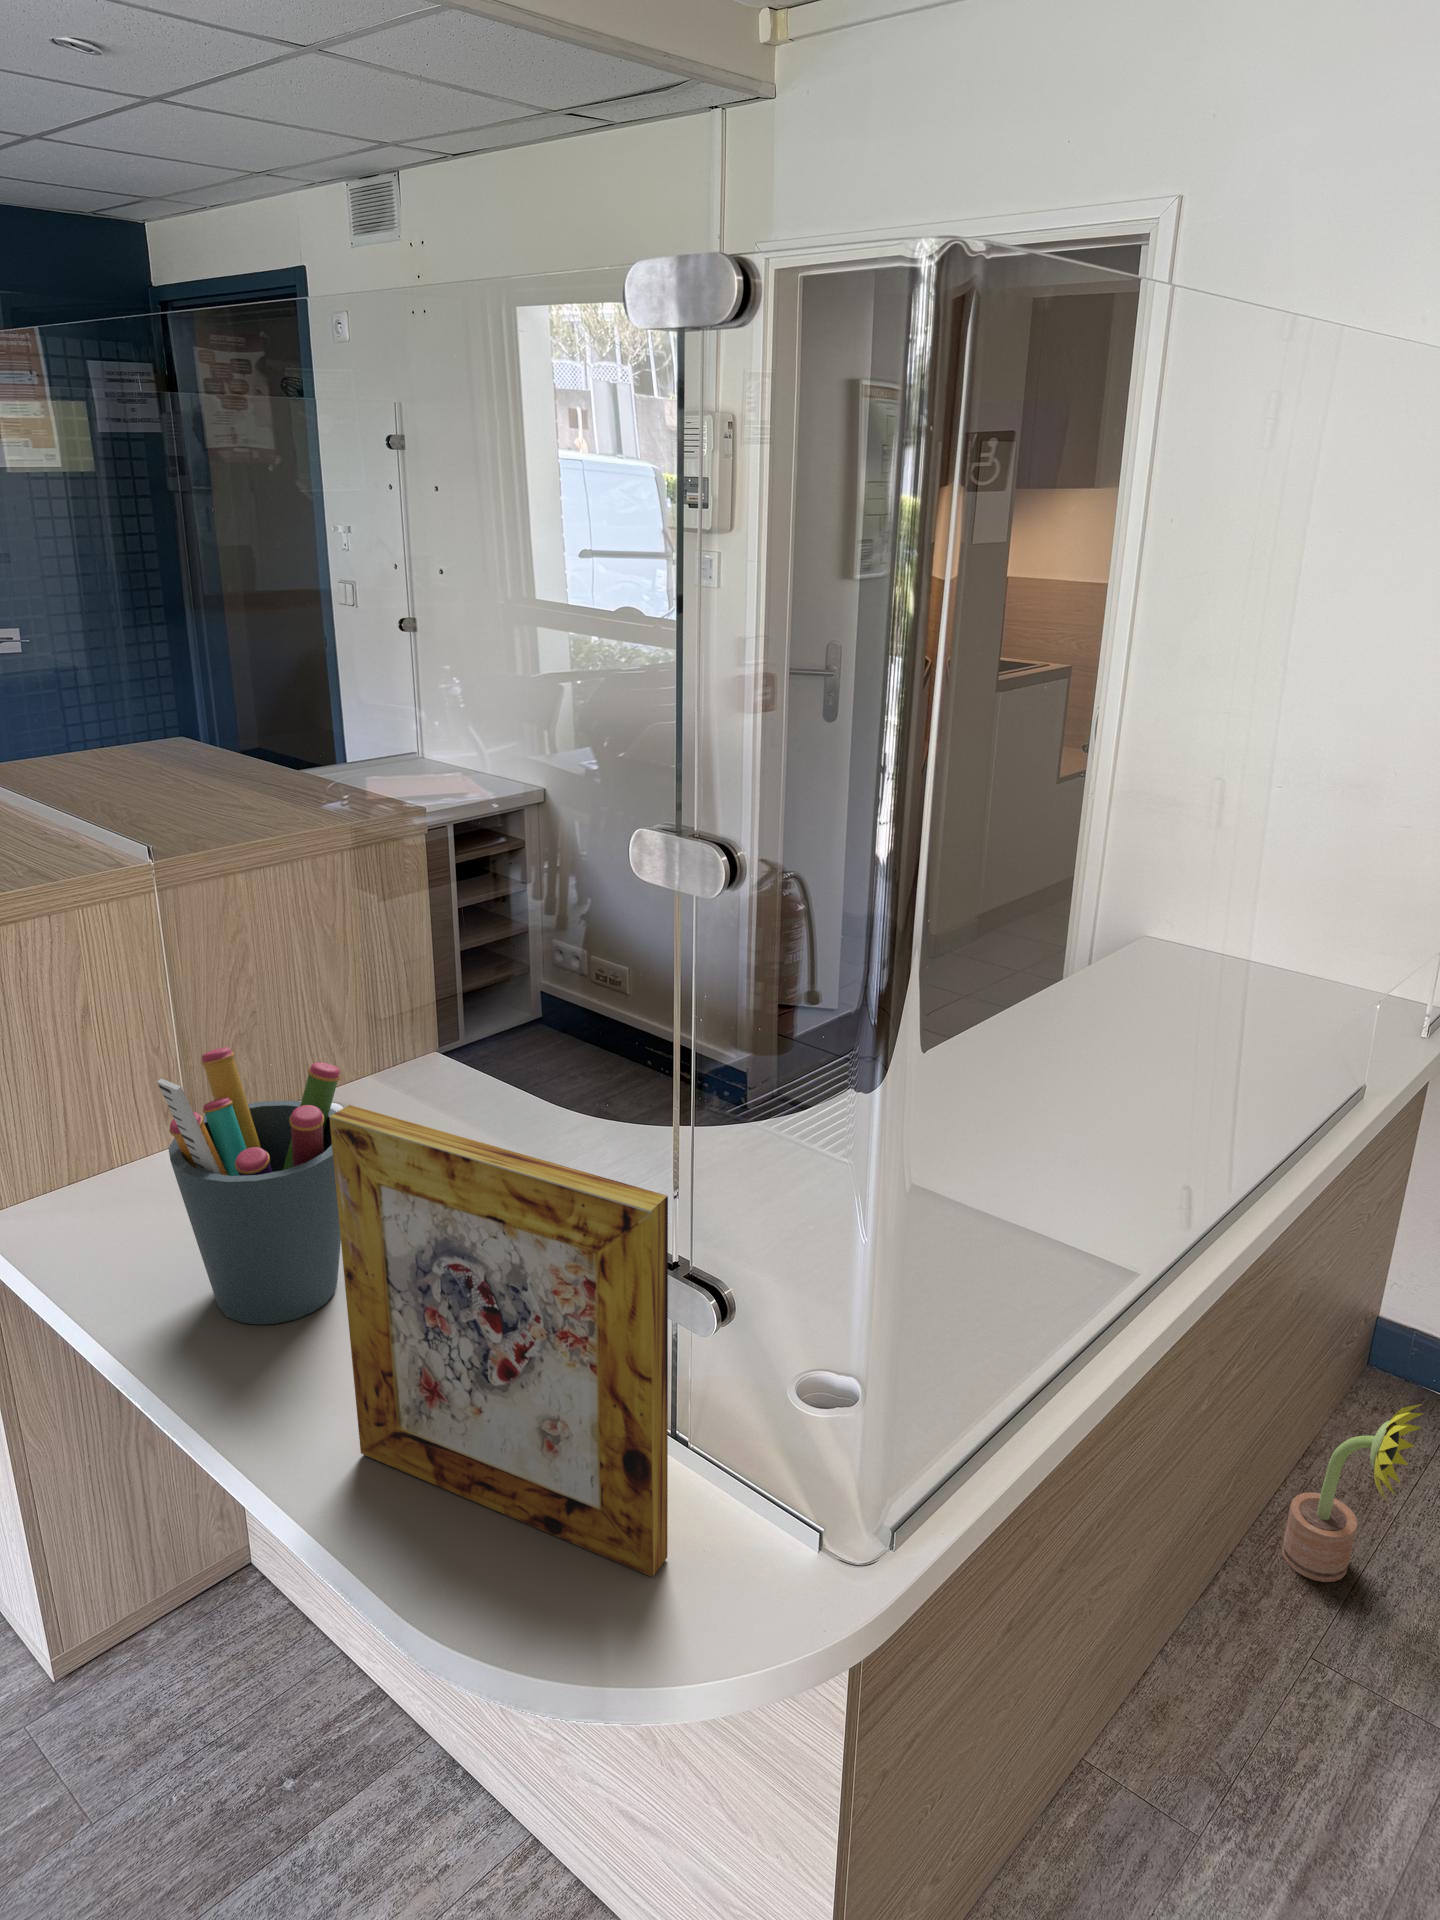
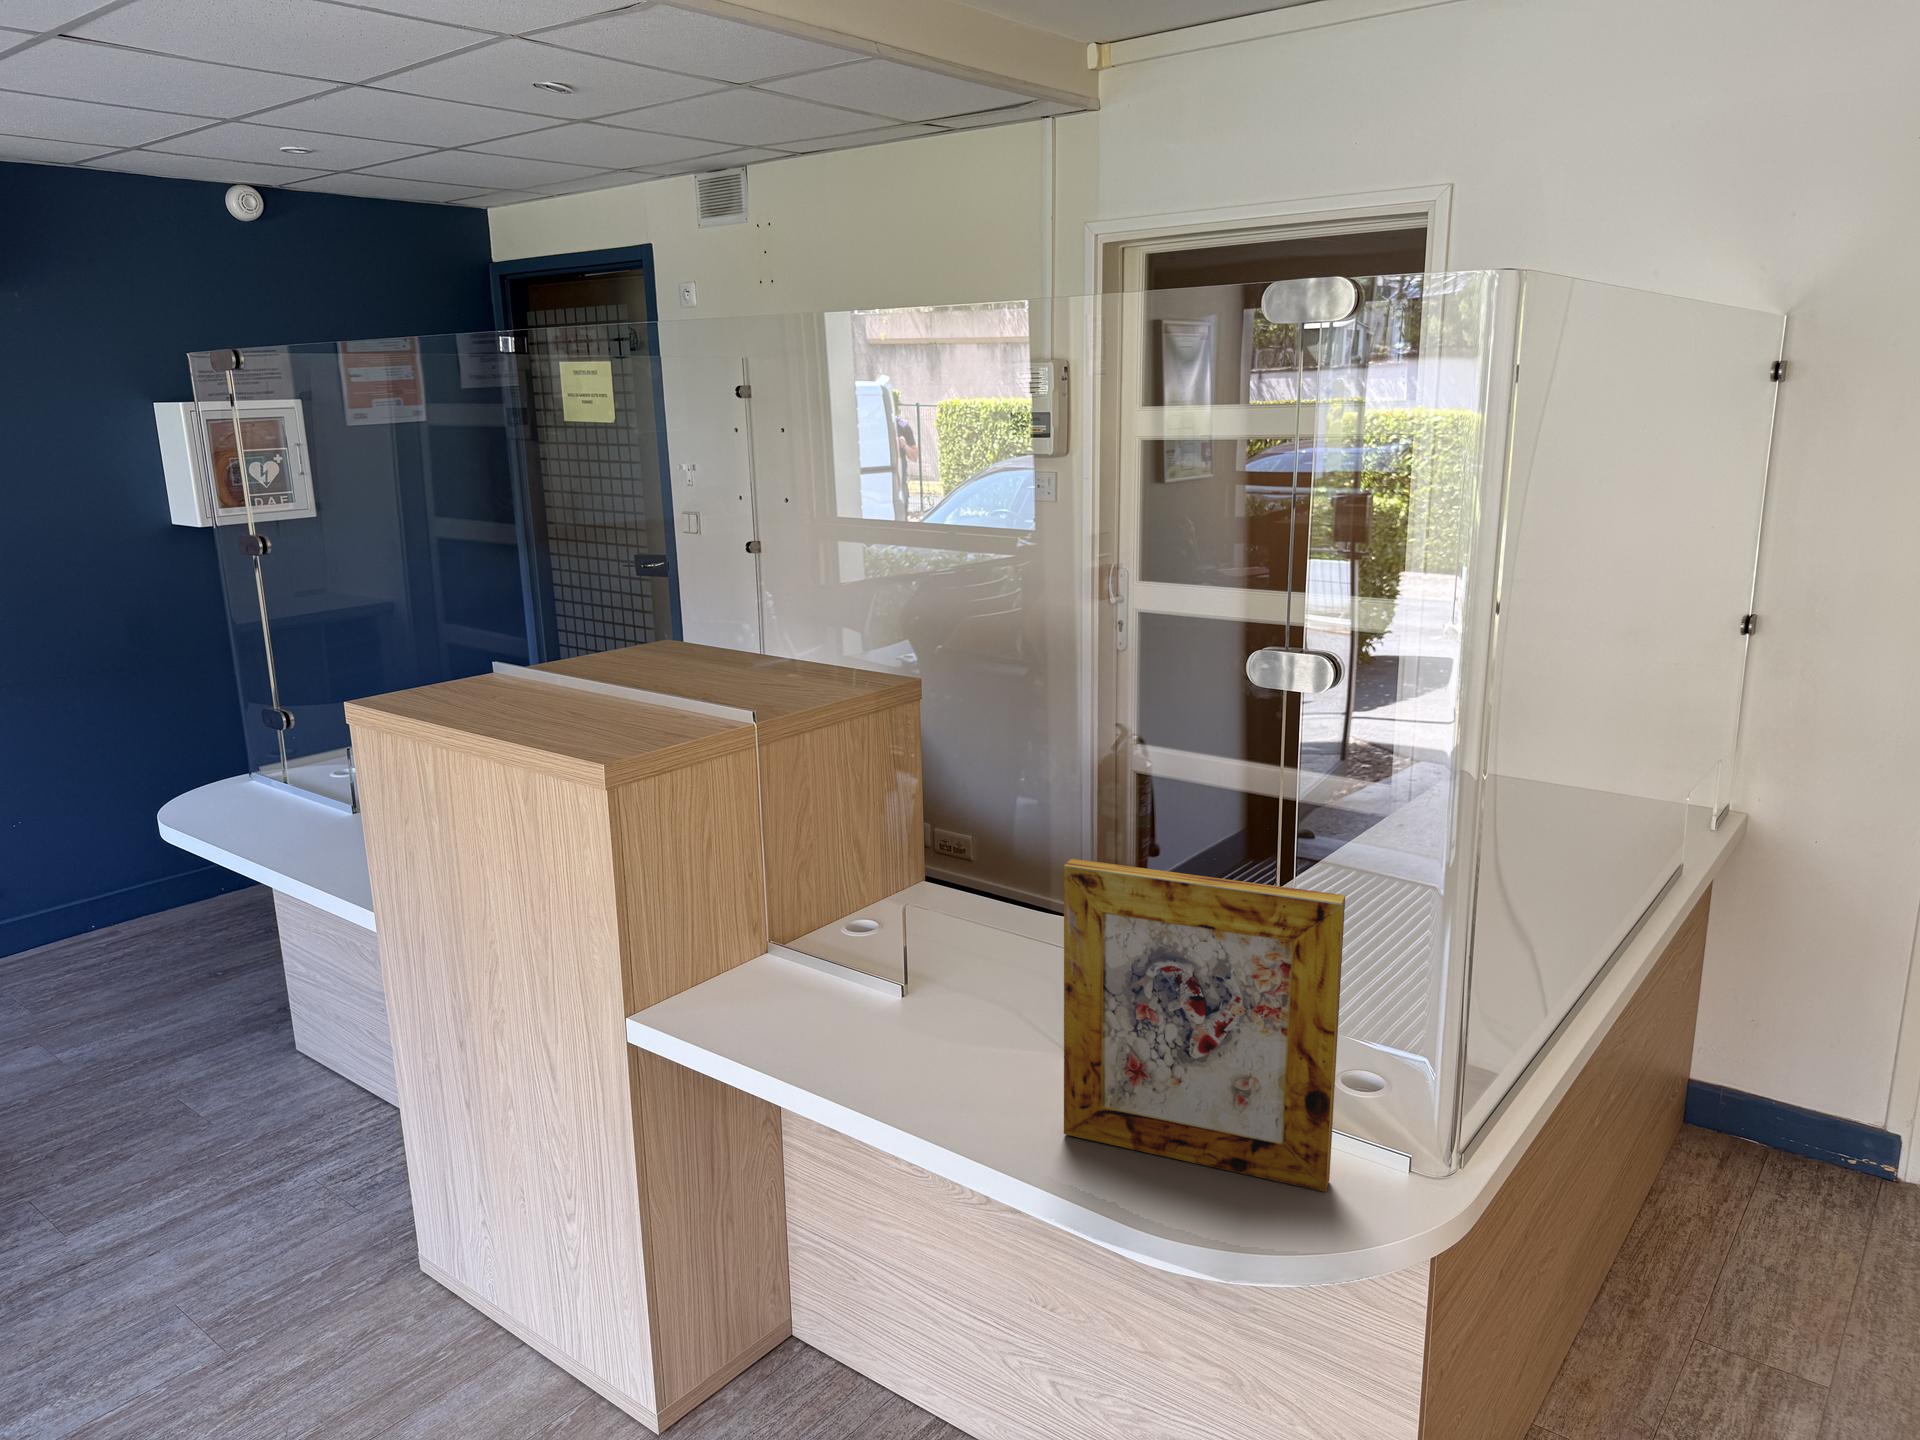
pen holder: present [157,1047,341,1325] -> none [857,847,991,1062]
decorative plant: present [1282,1404,1423,1582] -> none [1648,1123,1757,1286]

